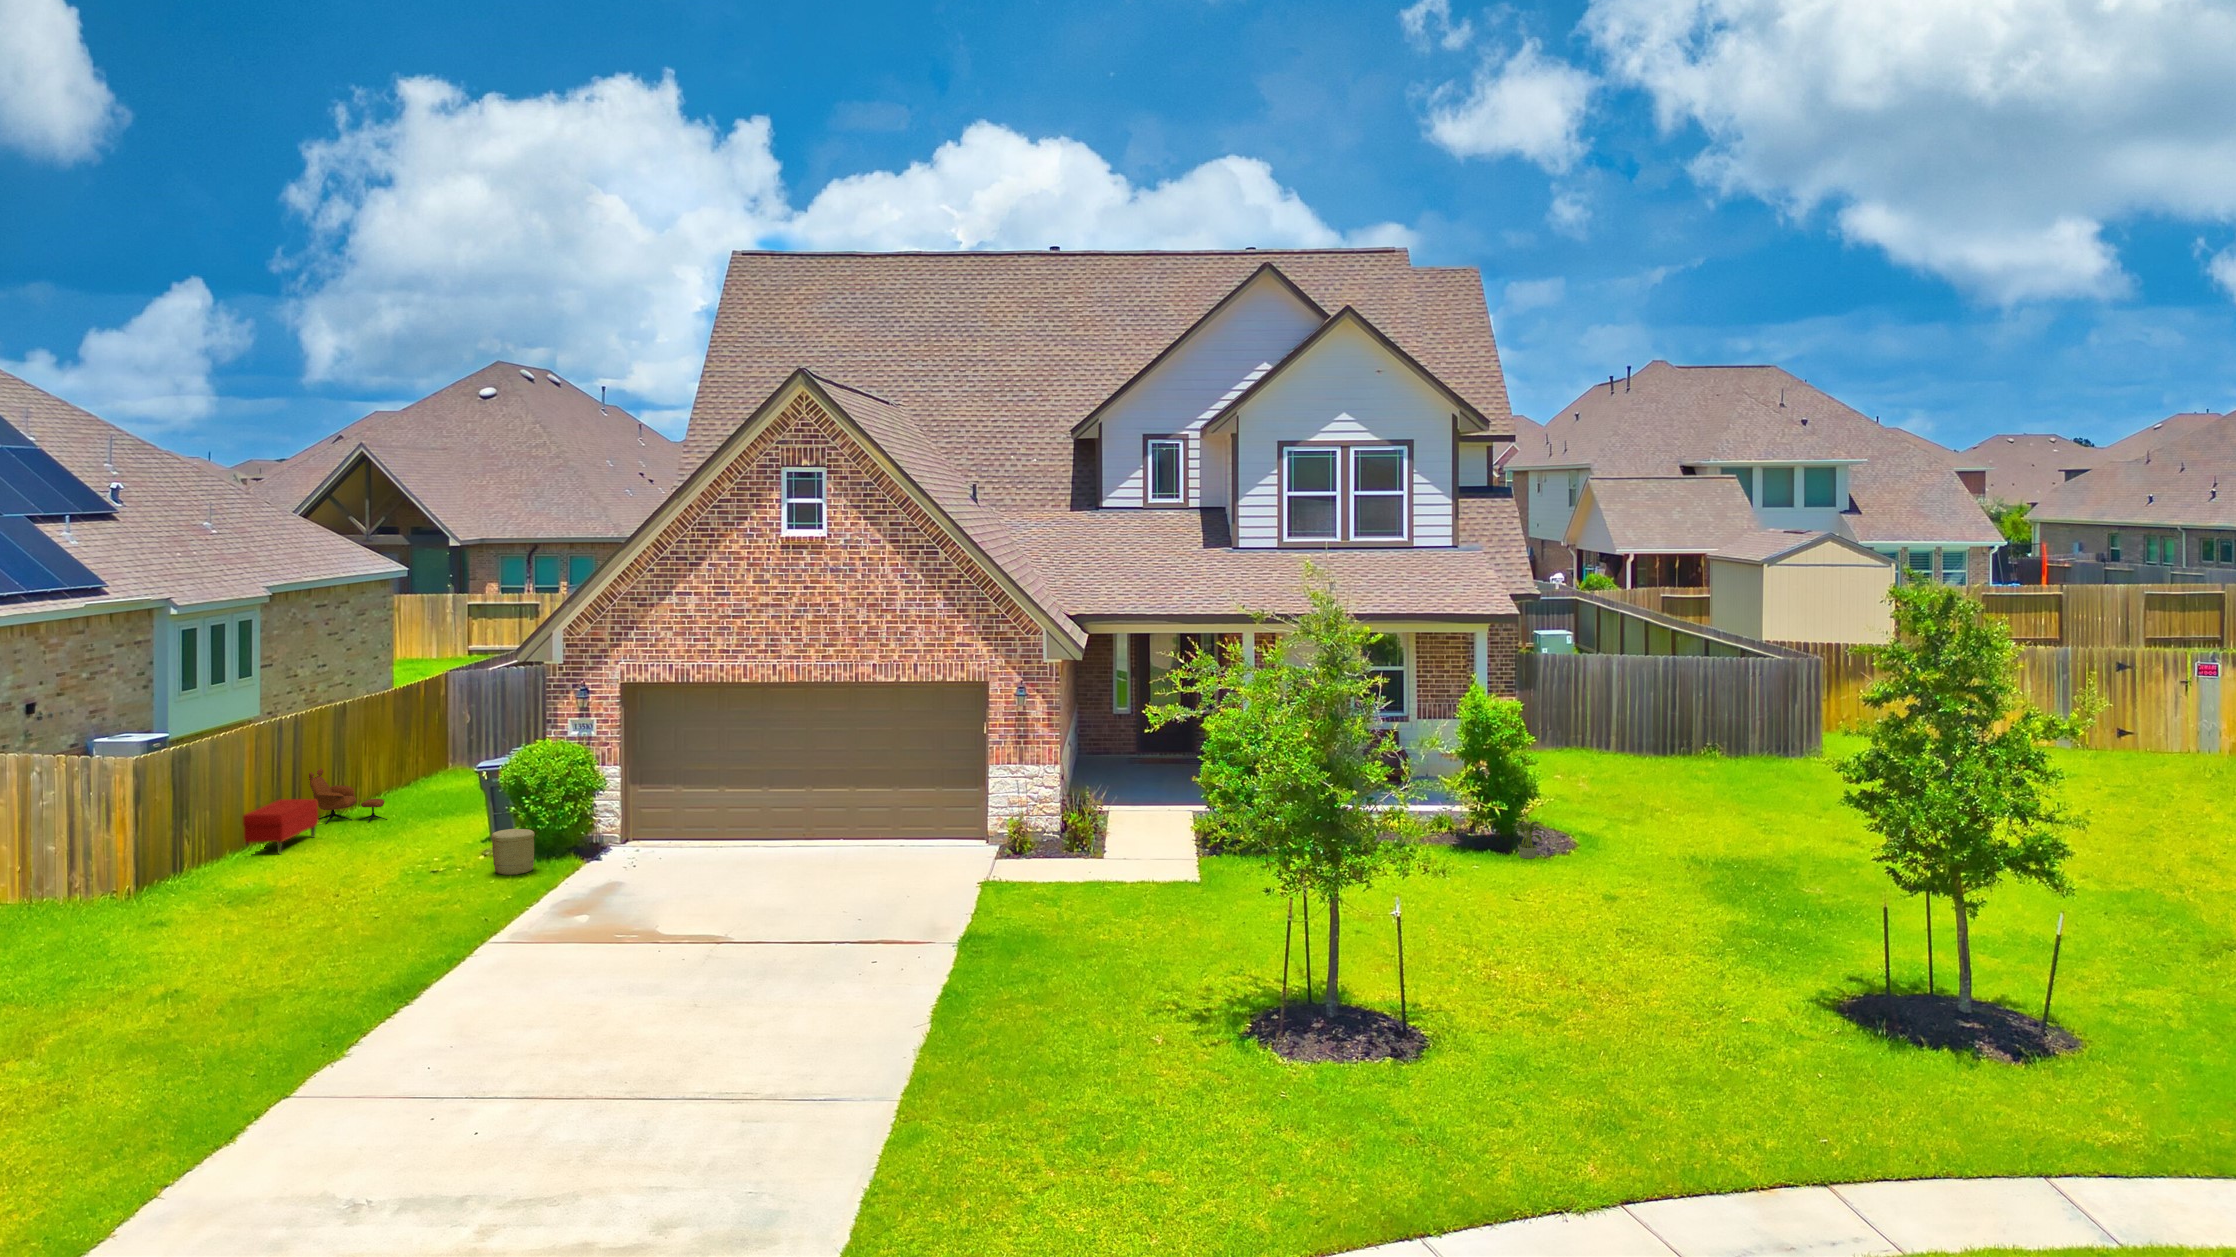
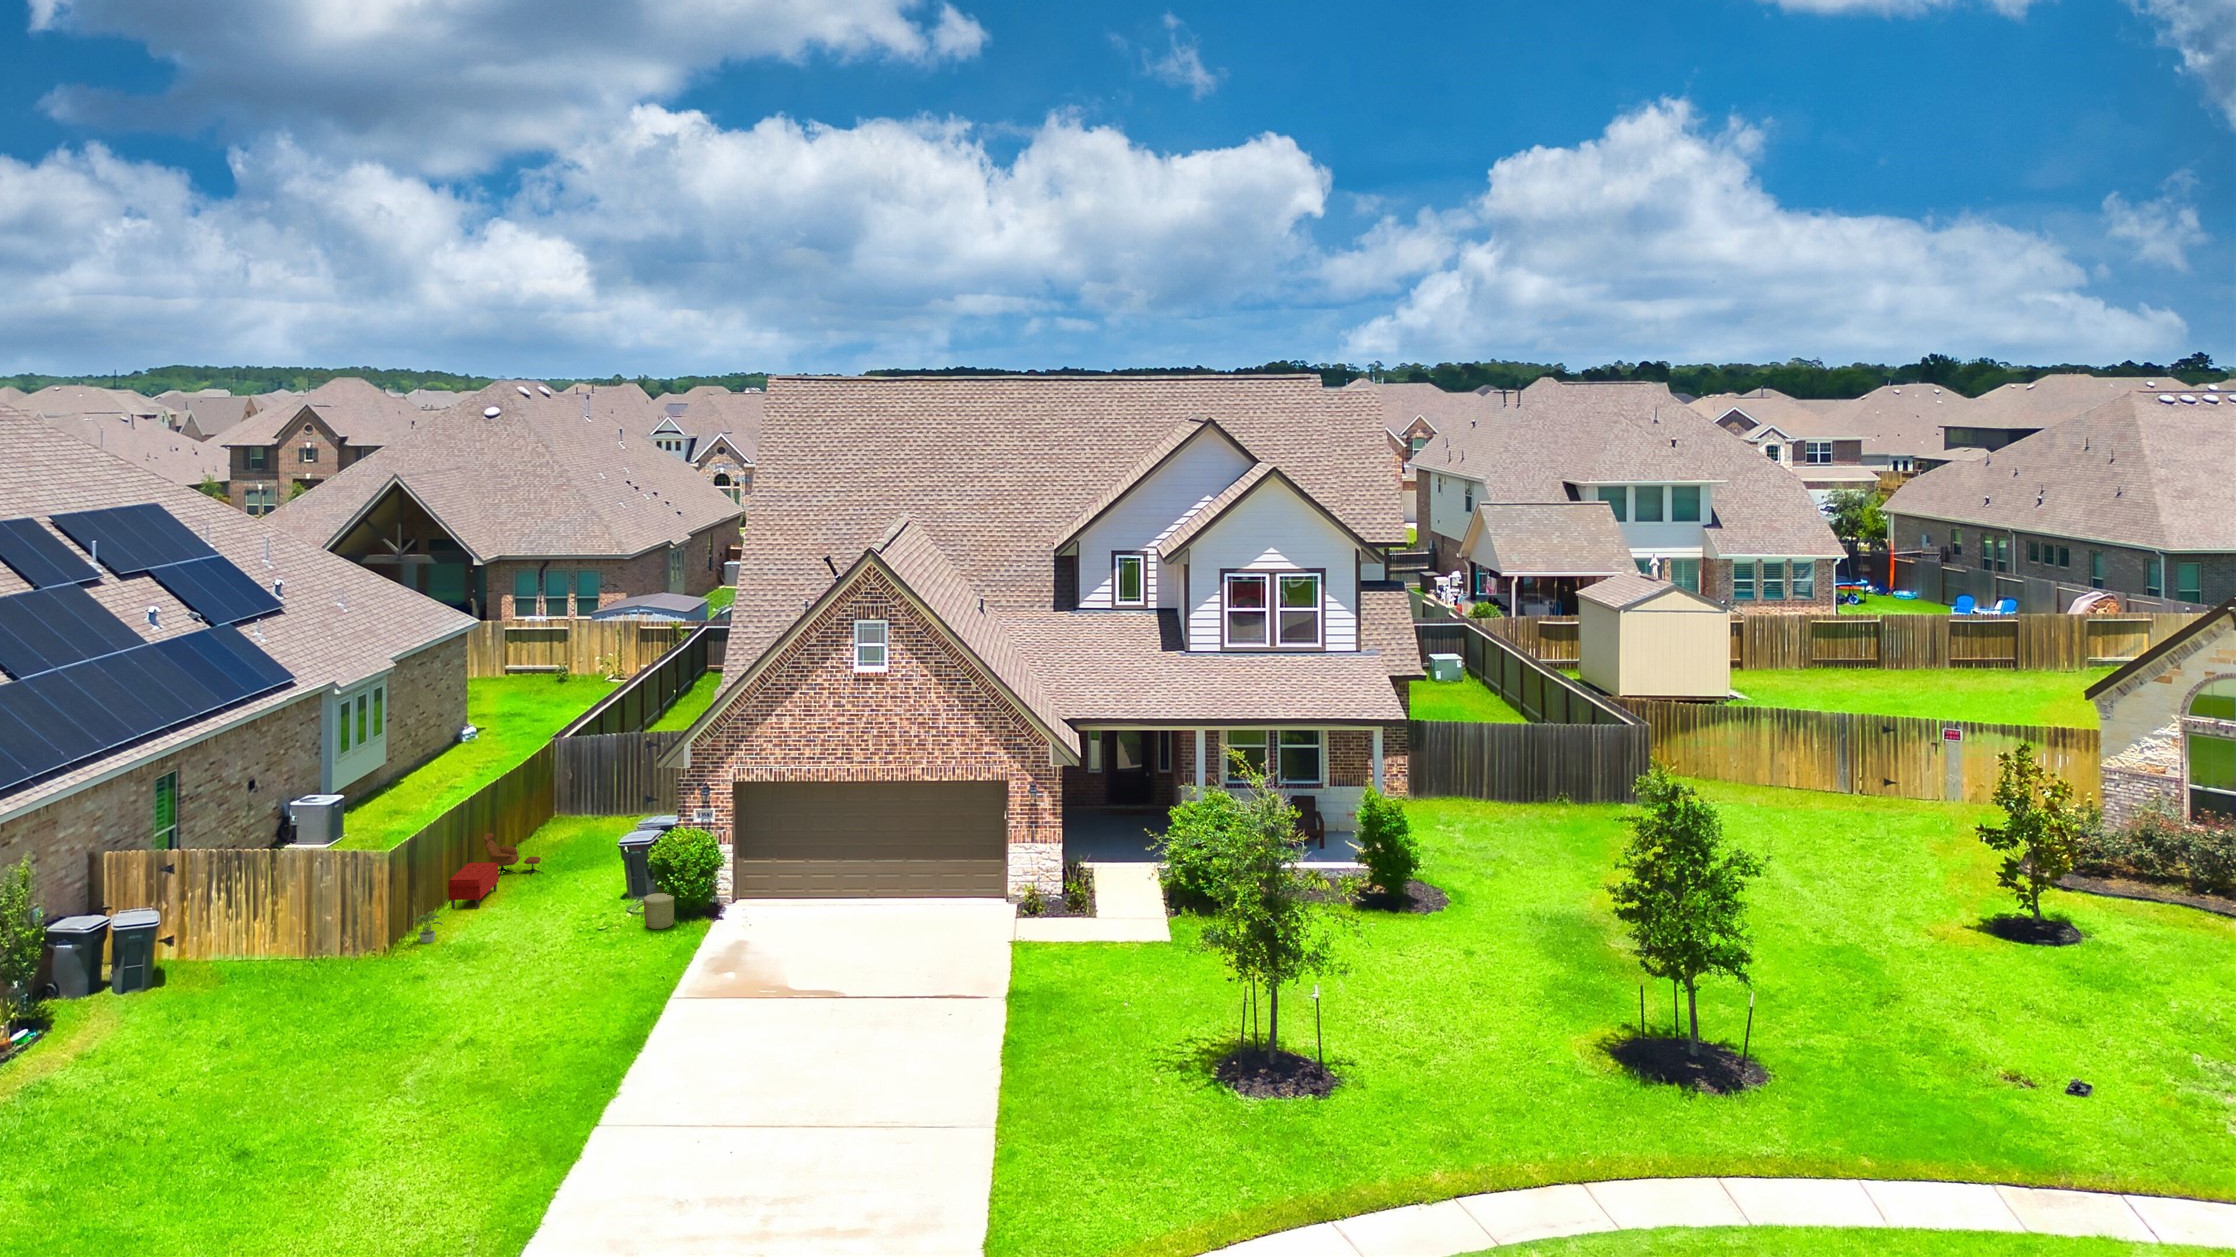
potted plant: present [1512,821,1547,858] -> present [413,911,443,943]

